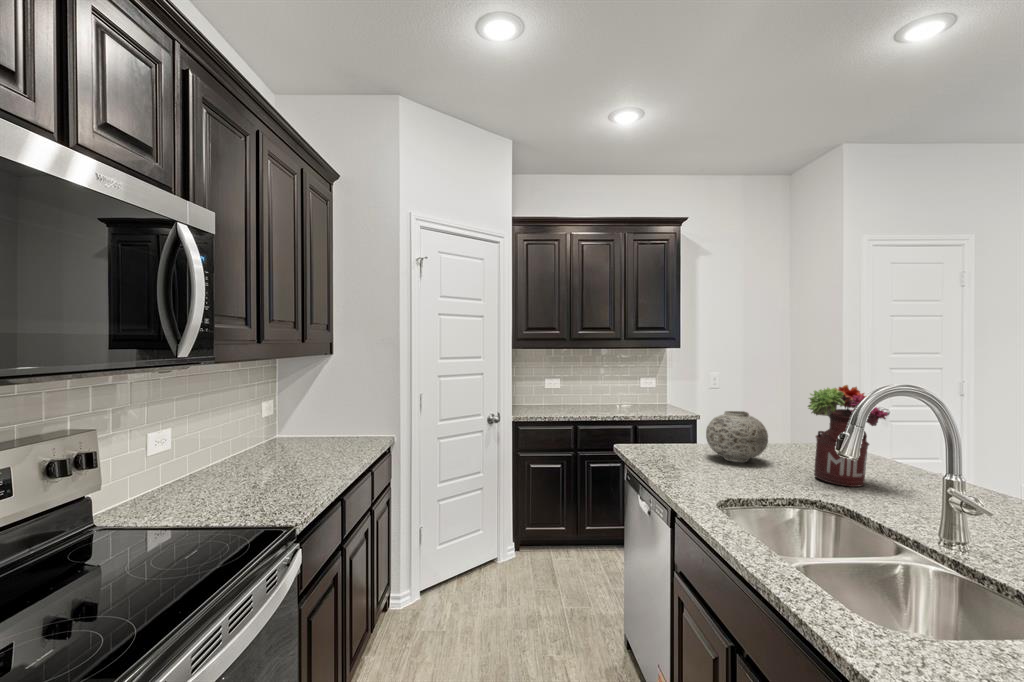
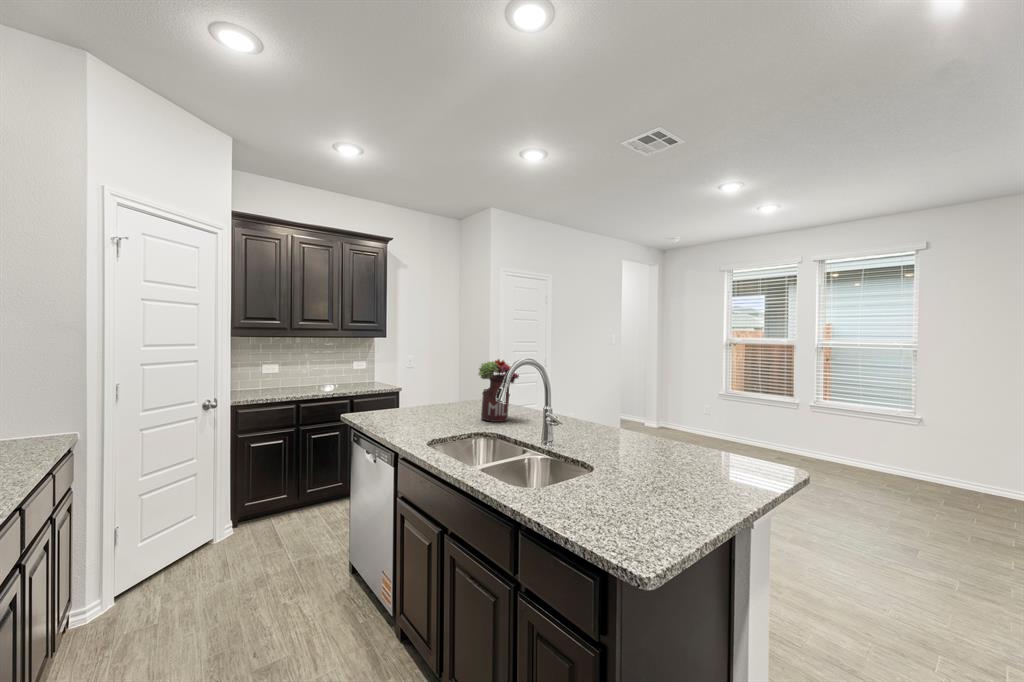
vase: present [706,411,768,462] -> none [413,380,454,416]

